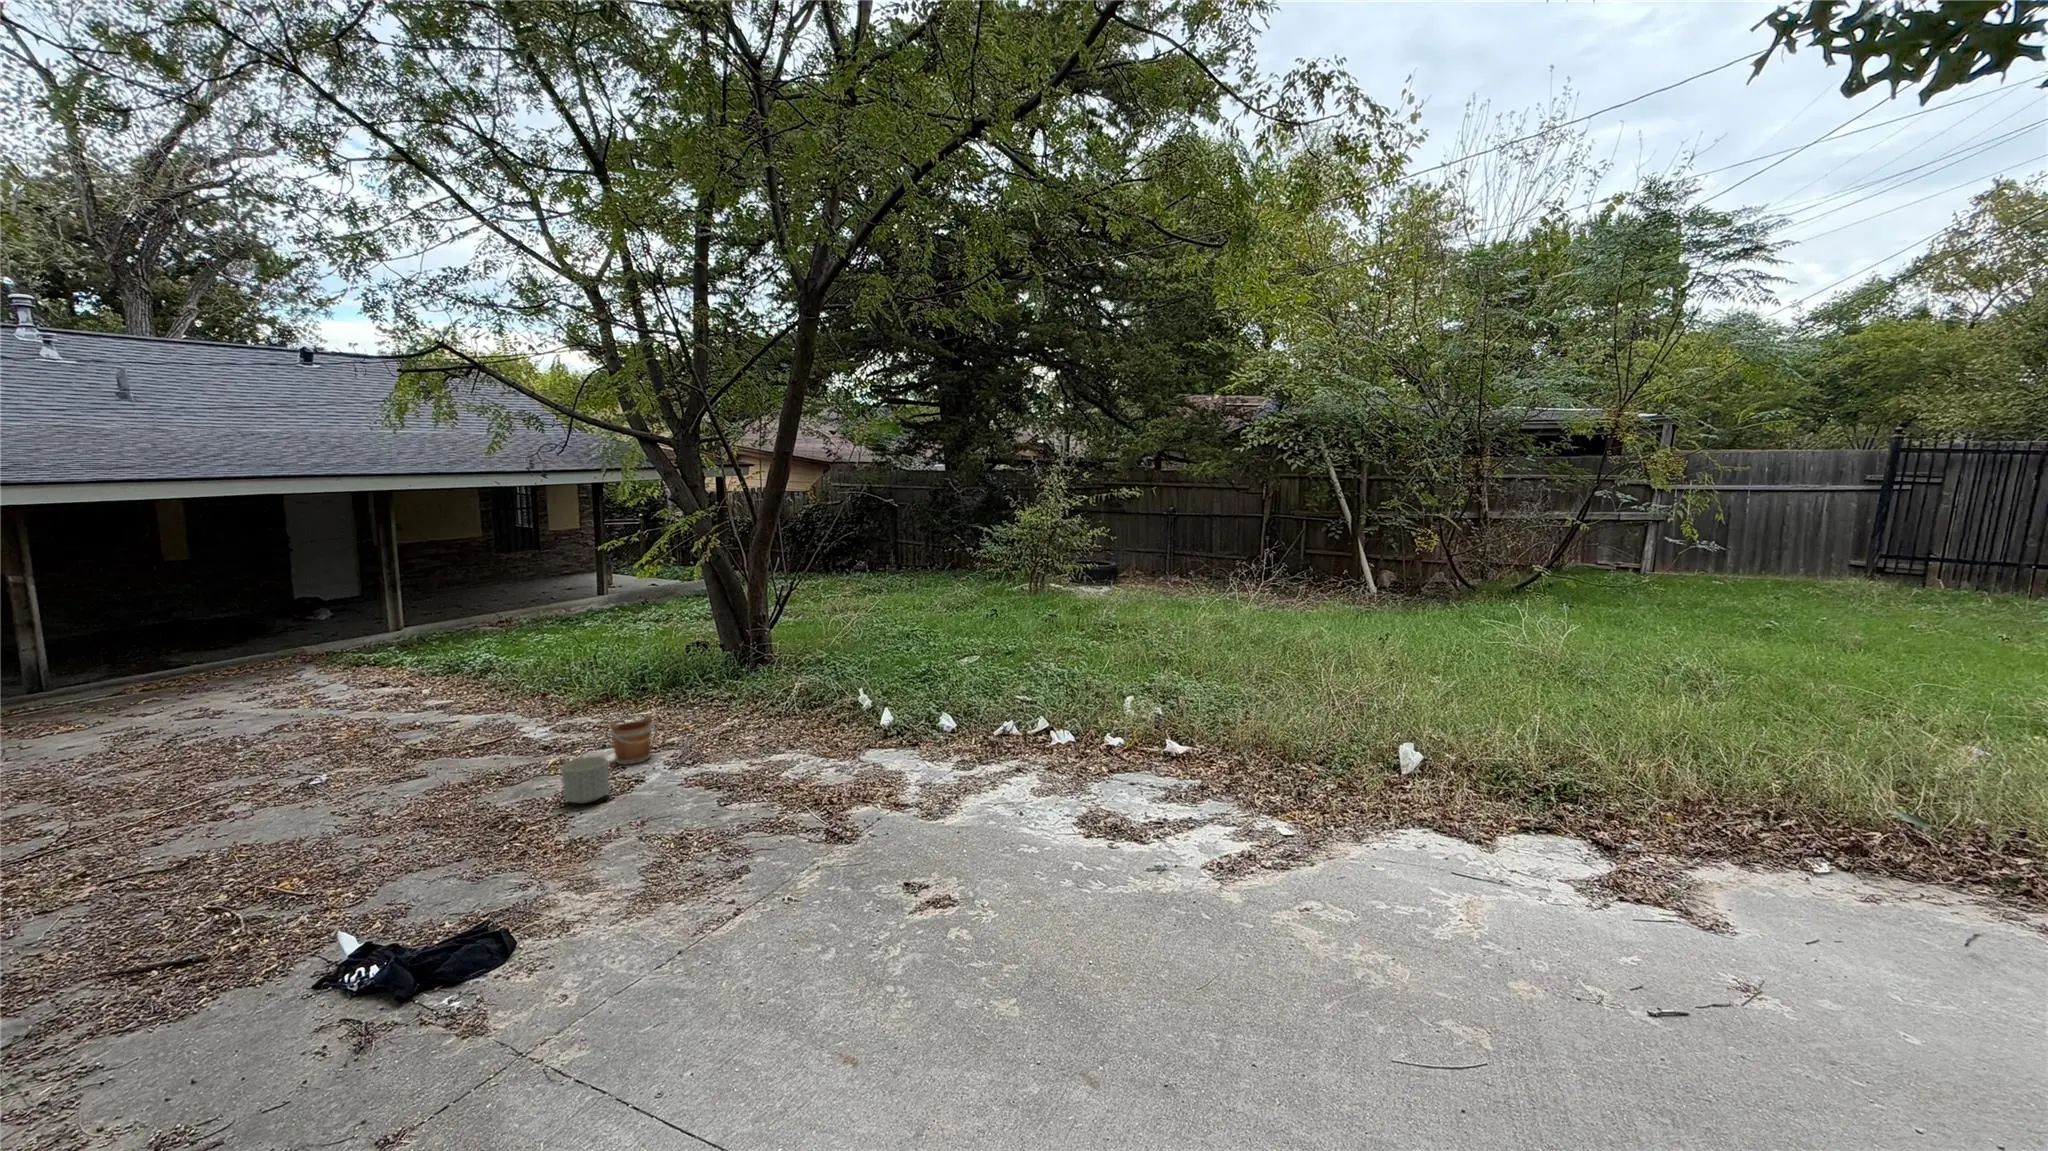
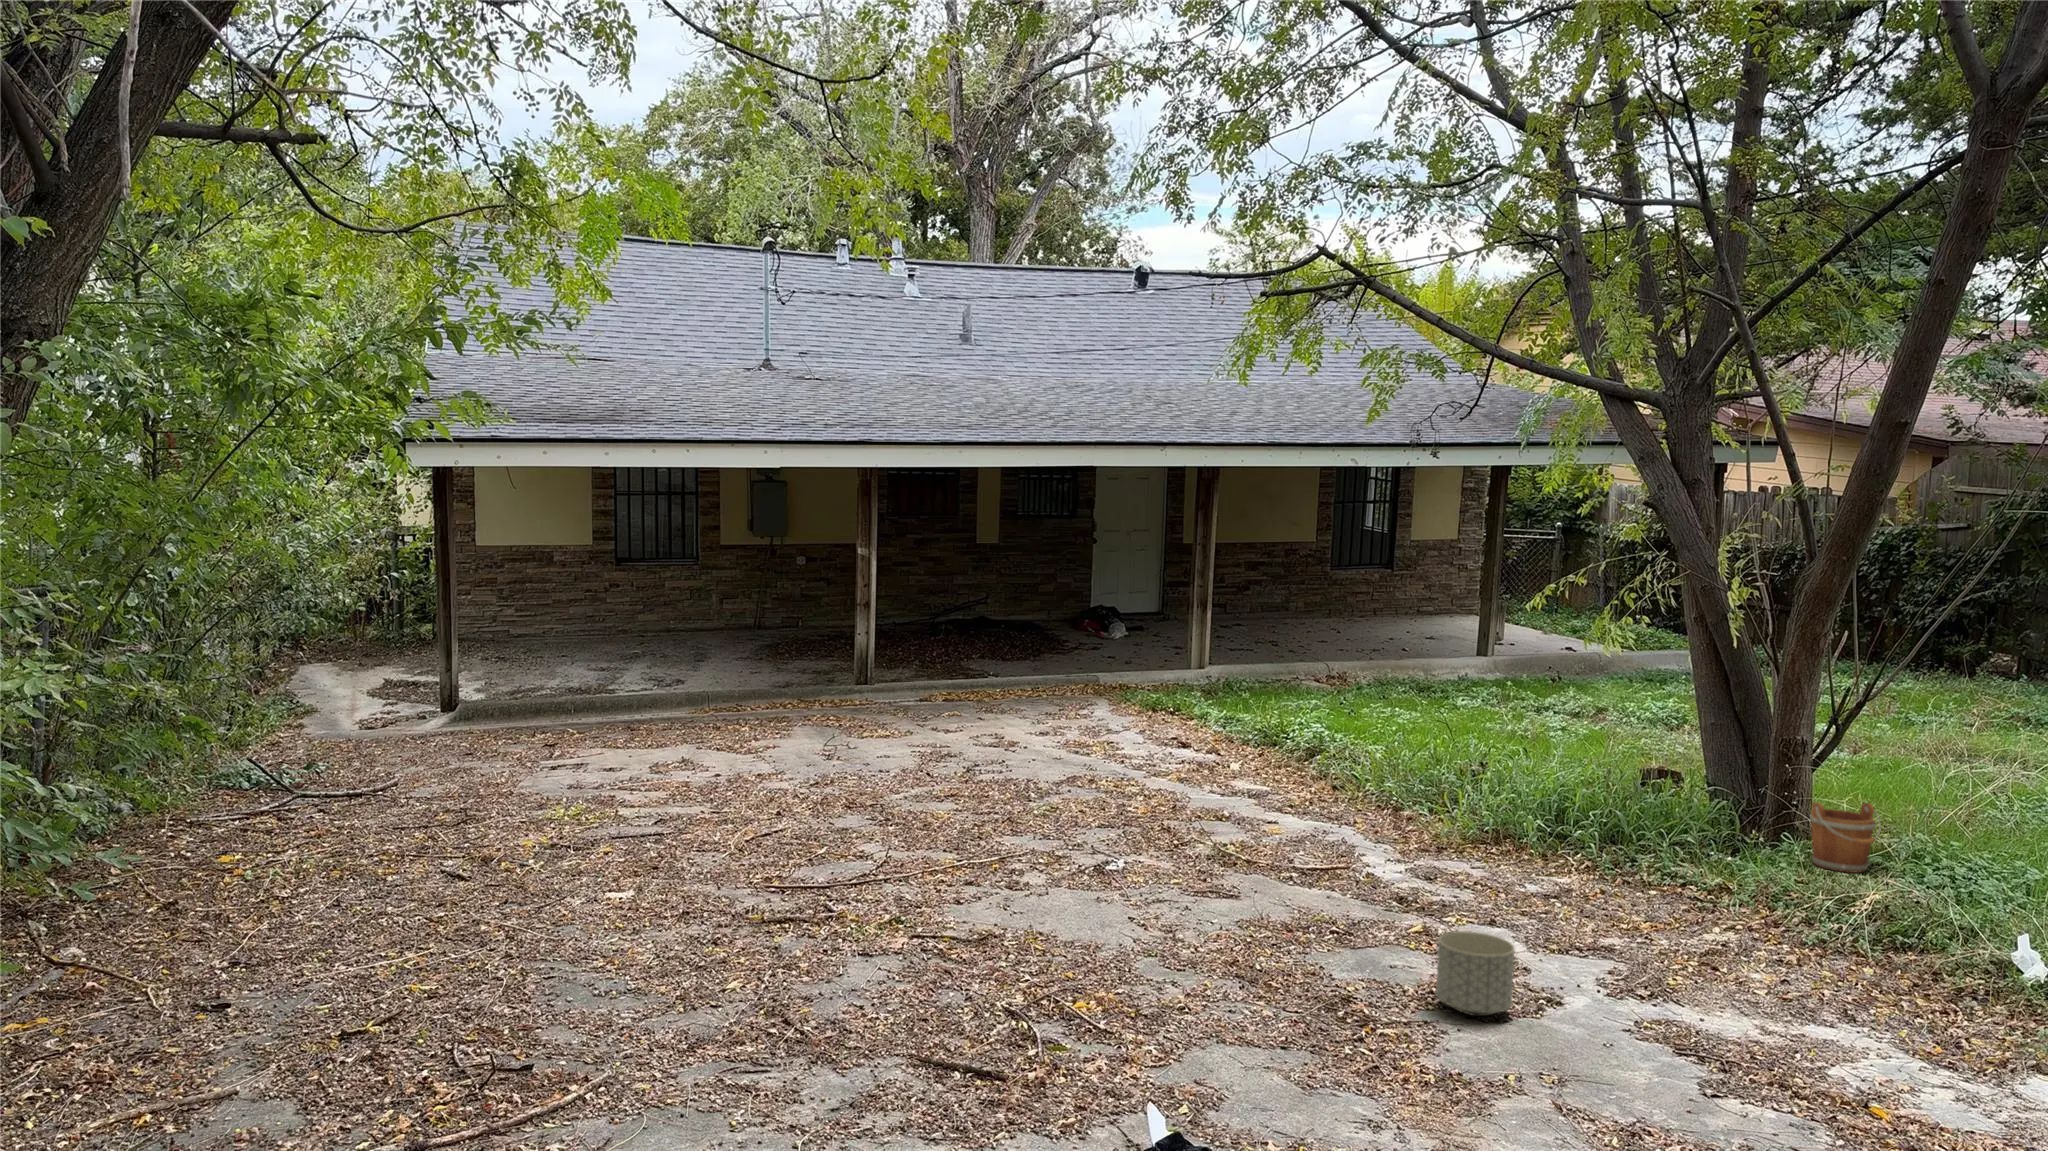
bucket: present [610,714,652,765] -> present [1810,802,1881,873]

